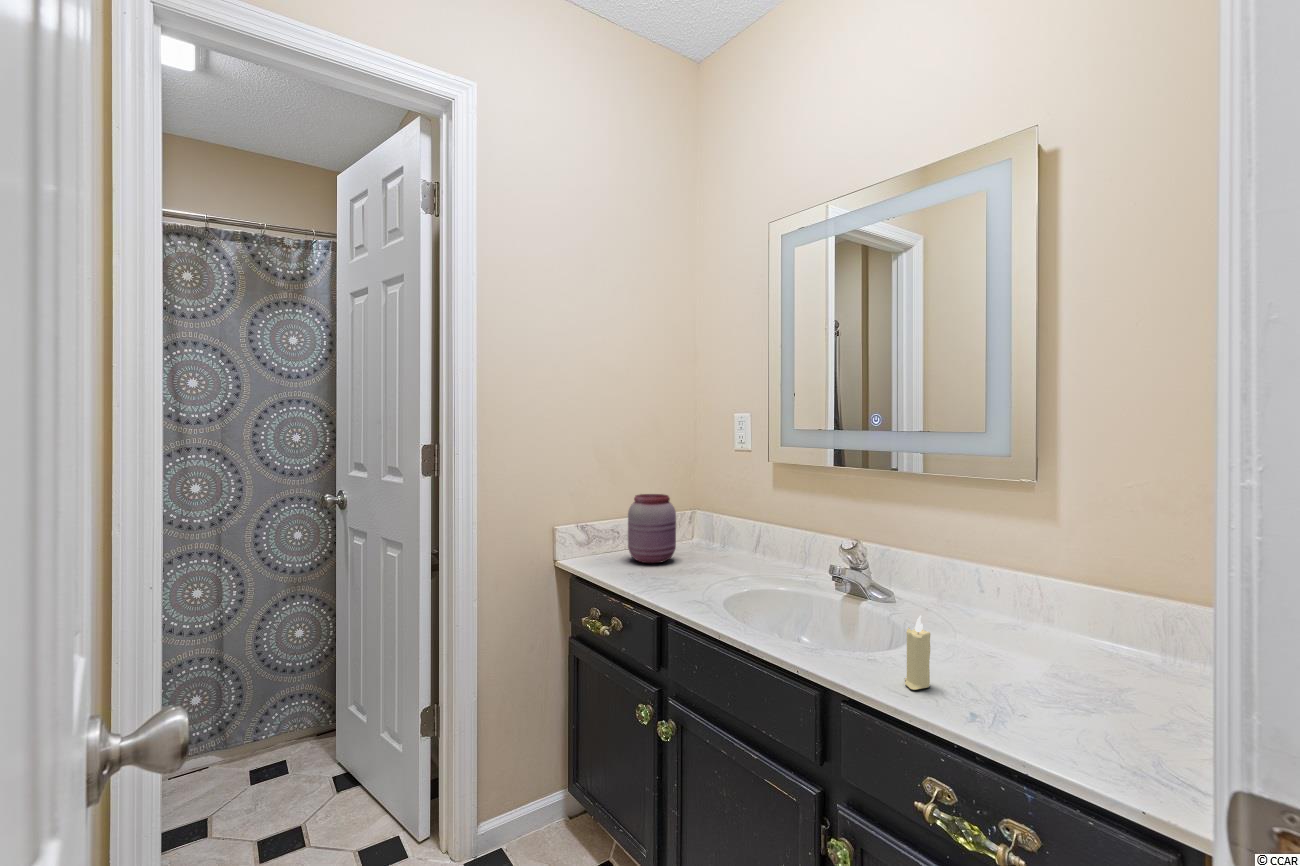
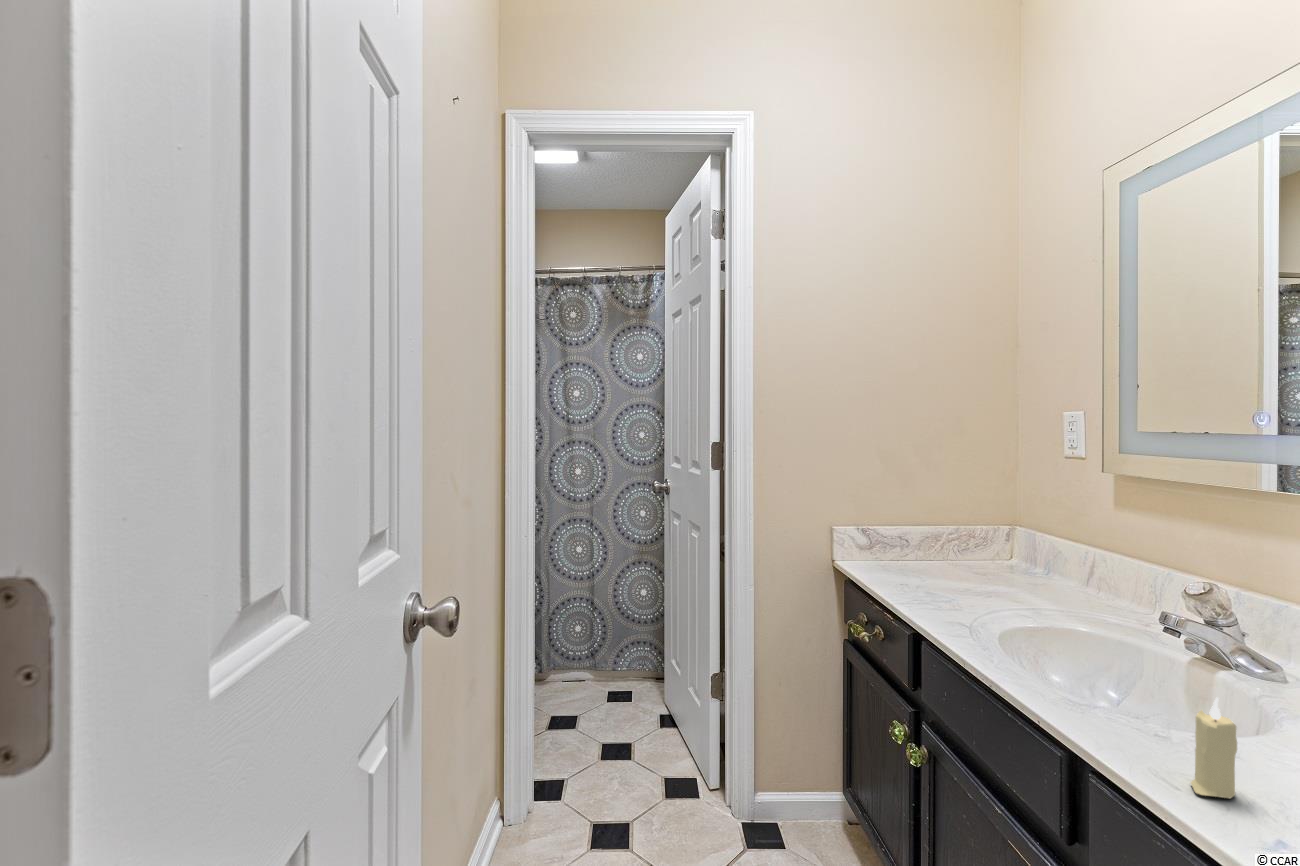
jar: present [628,494,676,563] -> none [909,500,966,576]

